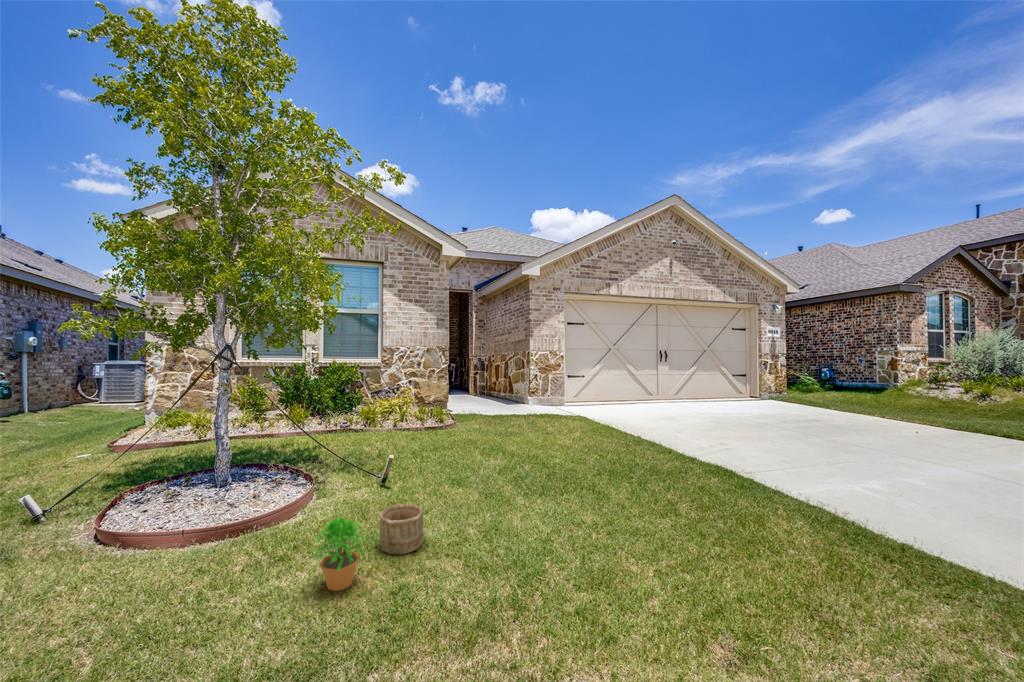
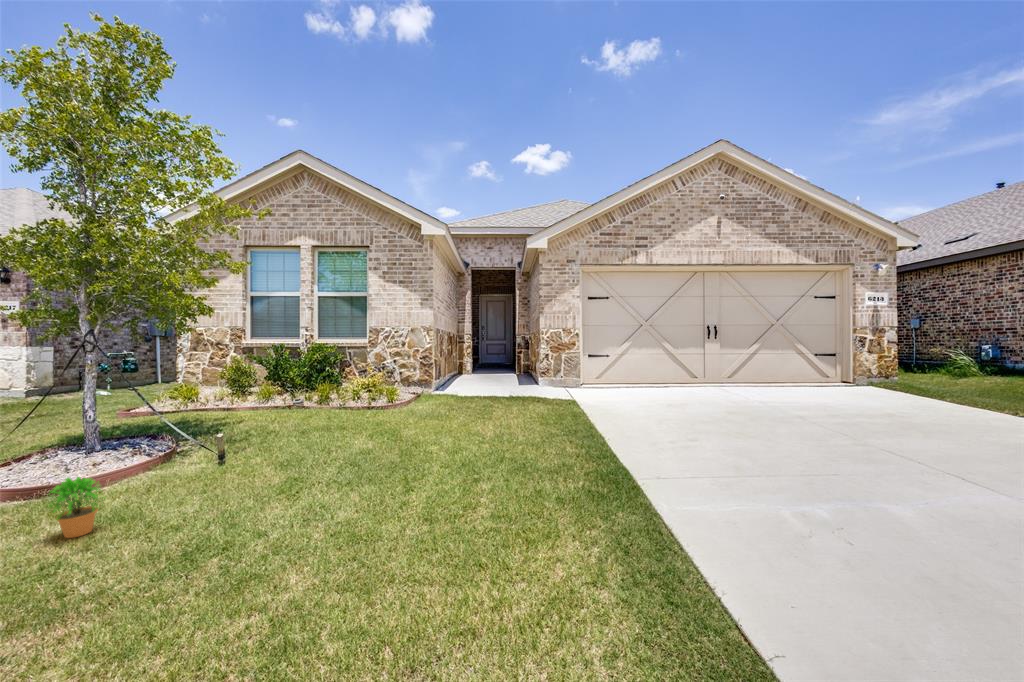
wooden bucket: present [378,504,424,555] -> none [148,472,198,516]

